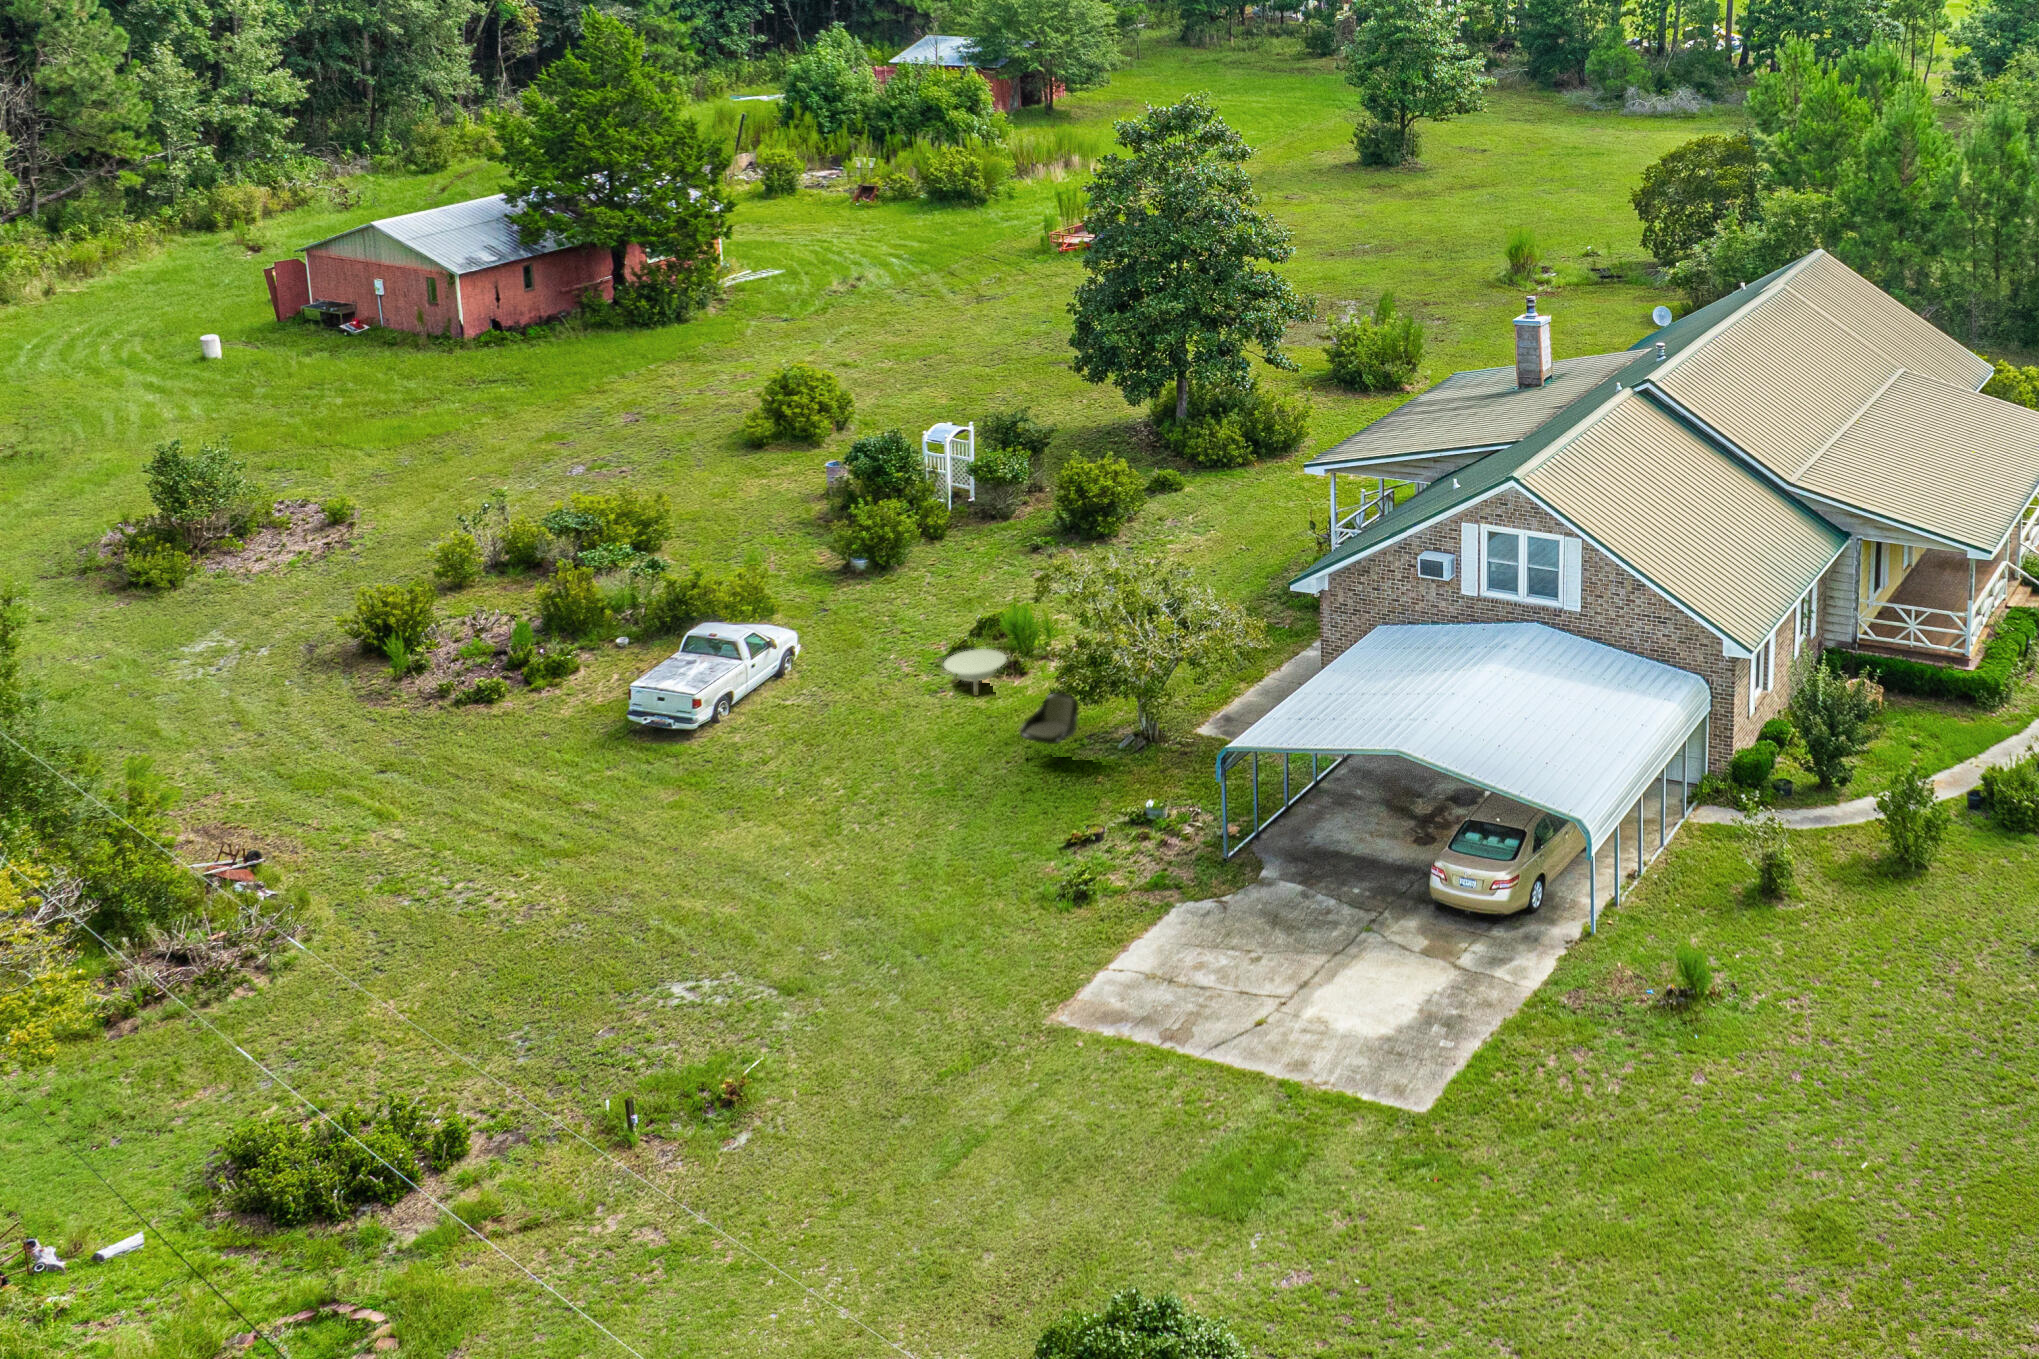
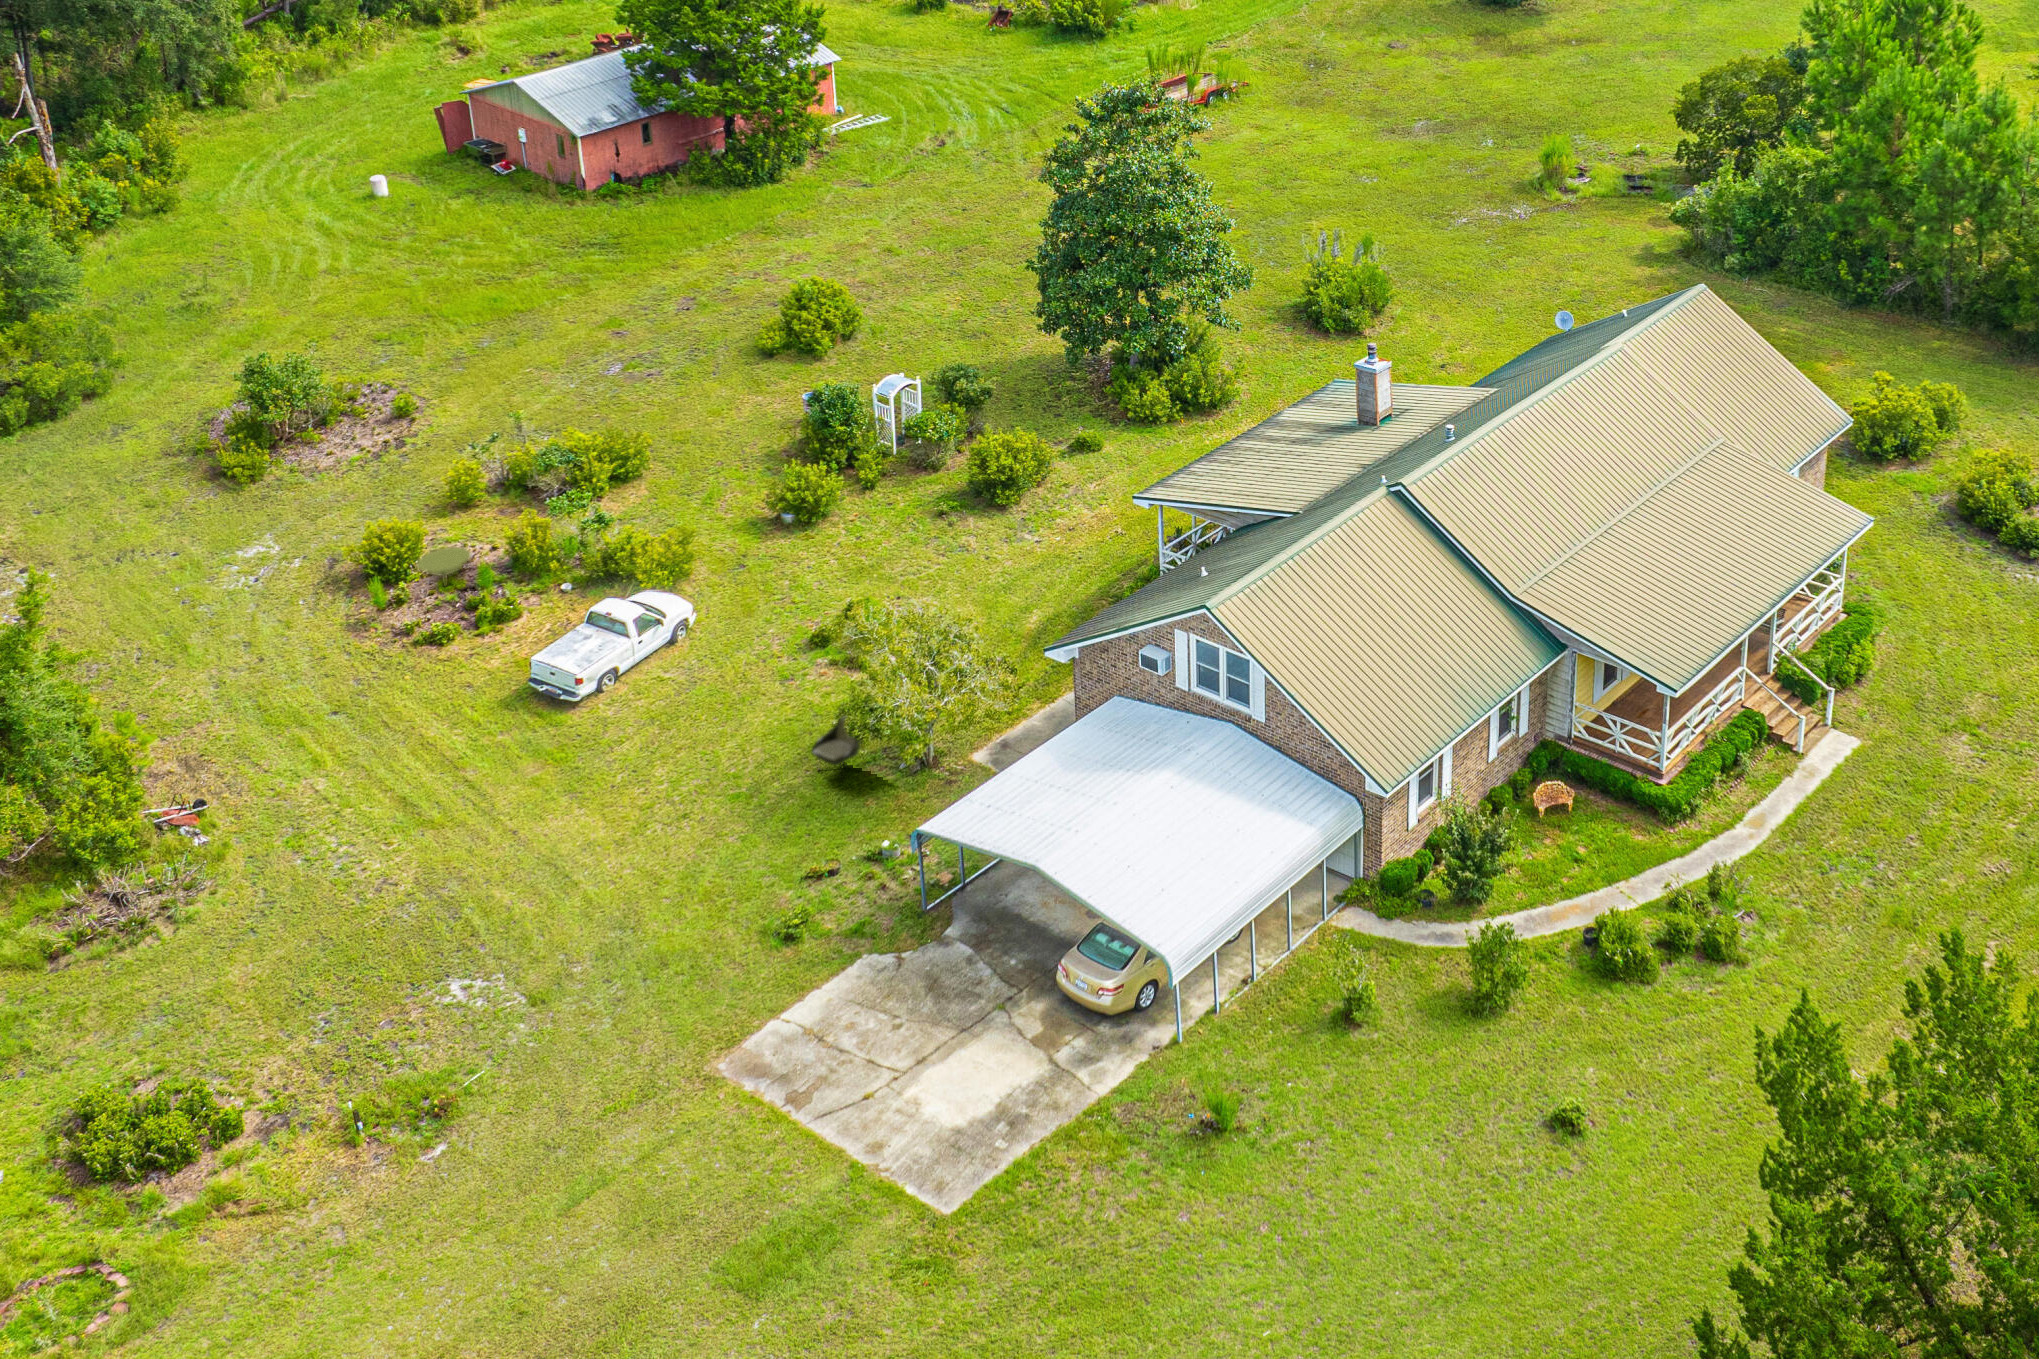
round table: present [944,649,1007,695] -> present [417,547,470,586]

